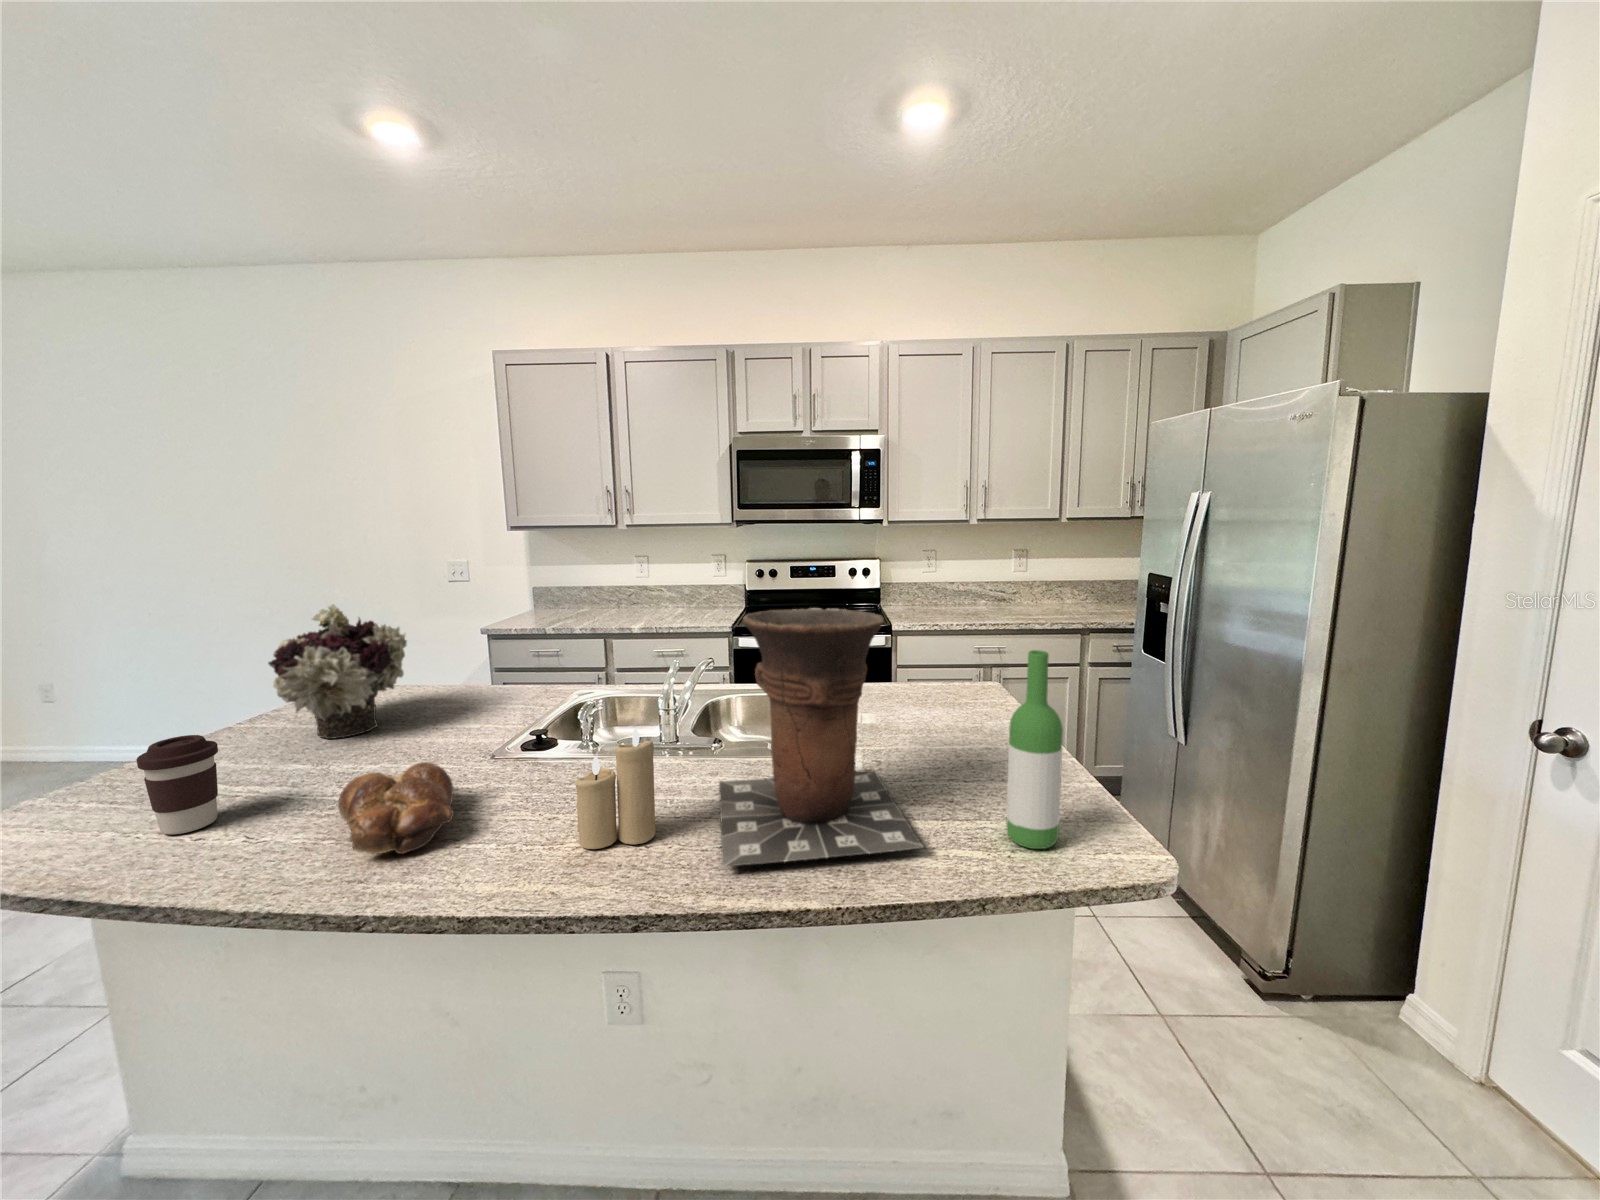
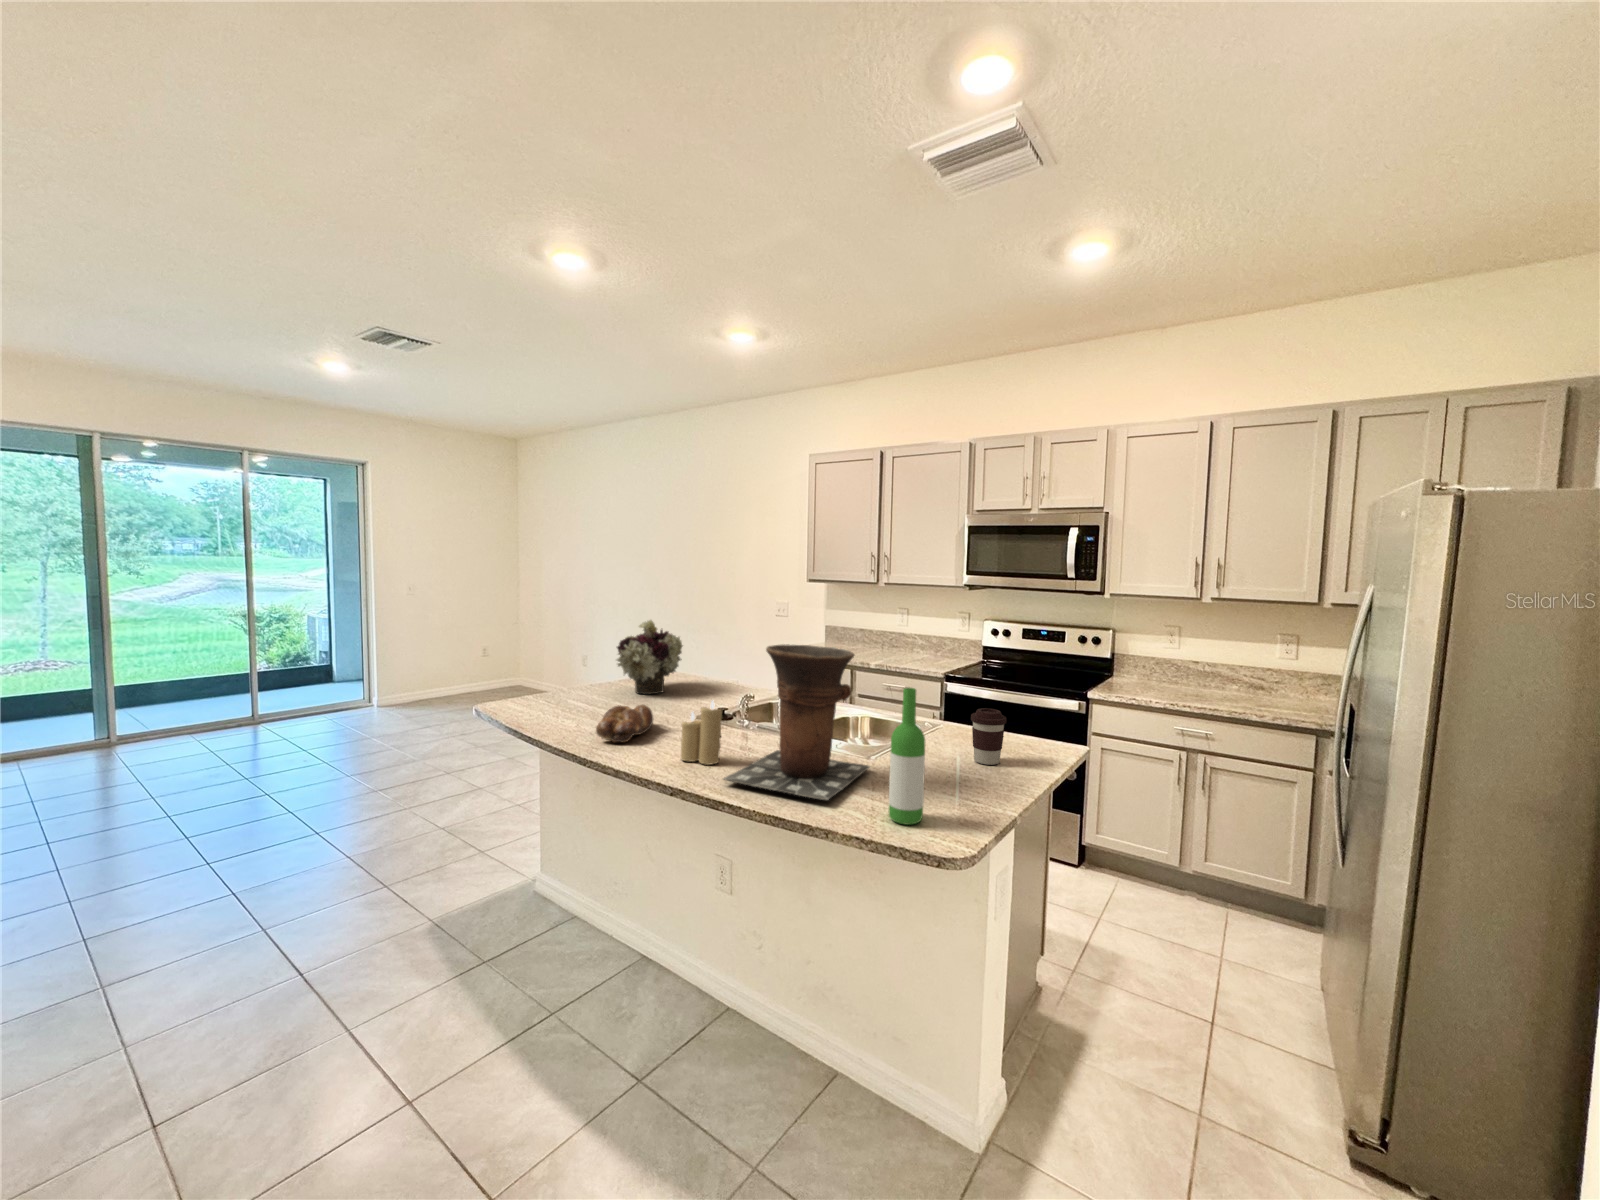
coffee cup: present [136,735,218,835] -> present [971,708,1006,765]

